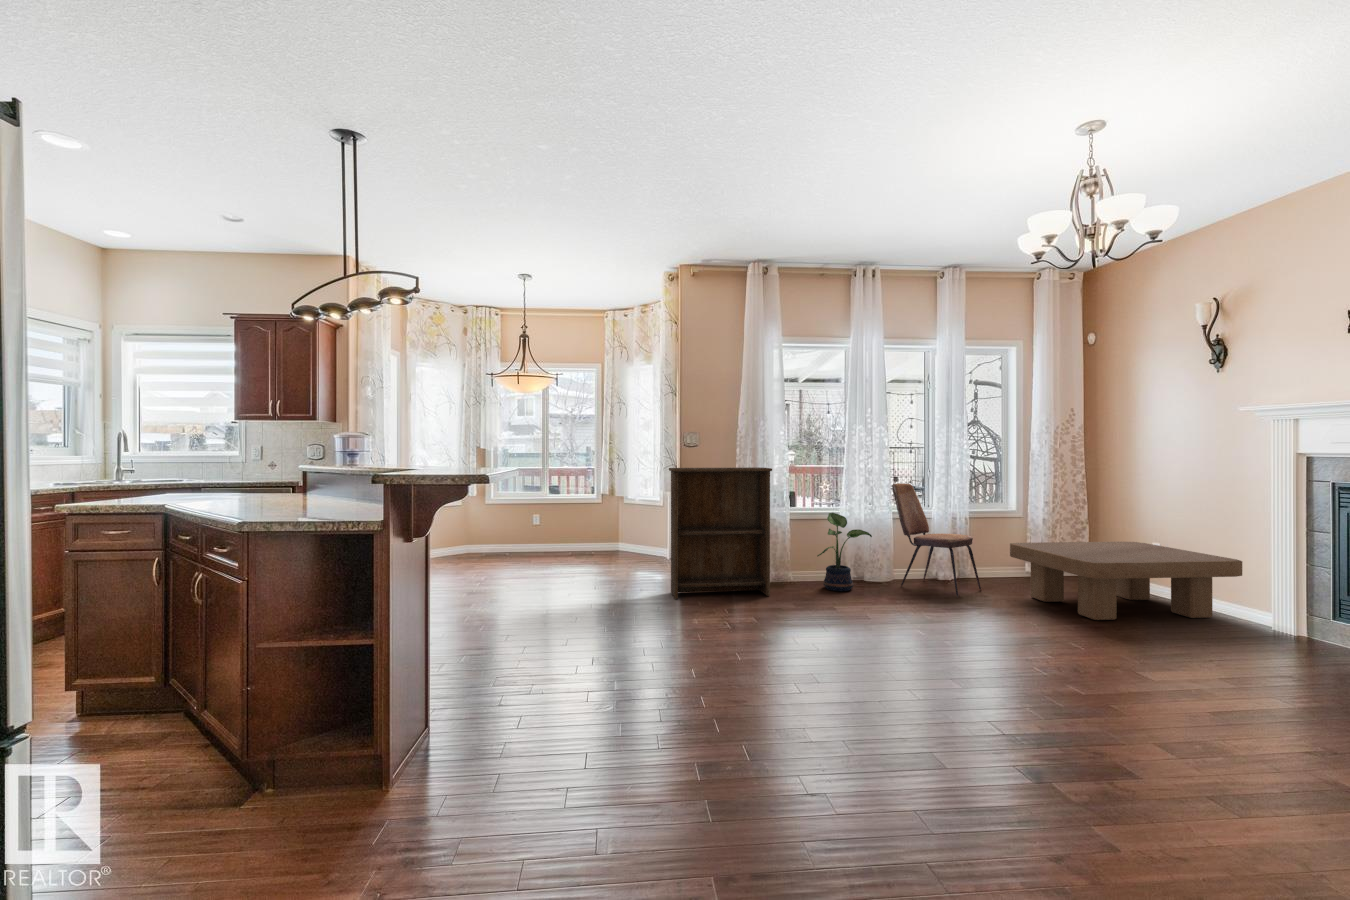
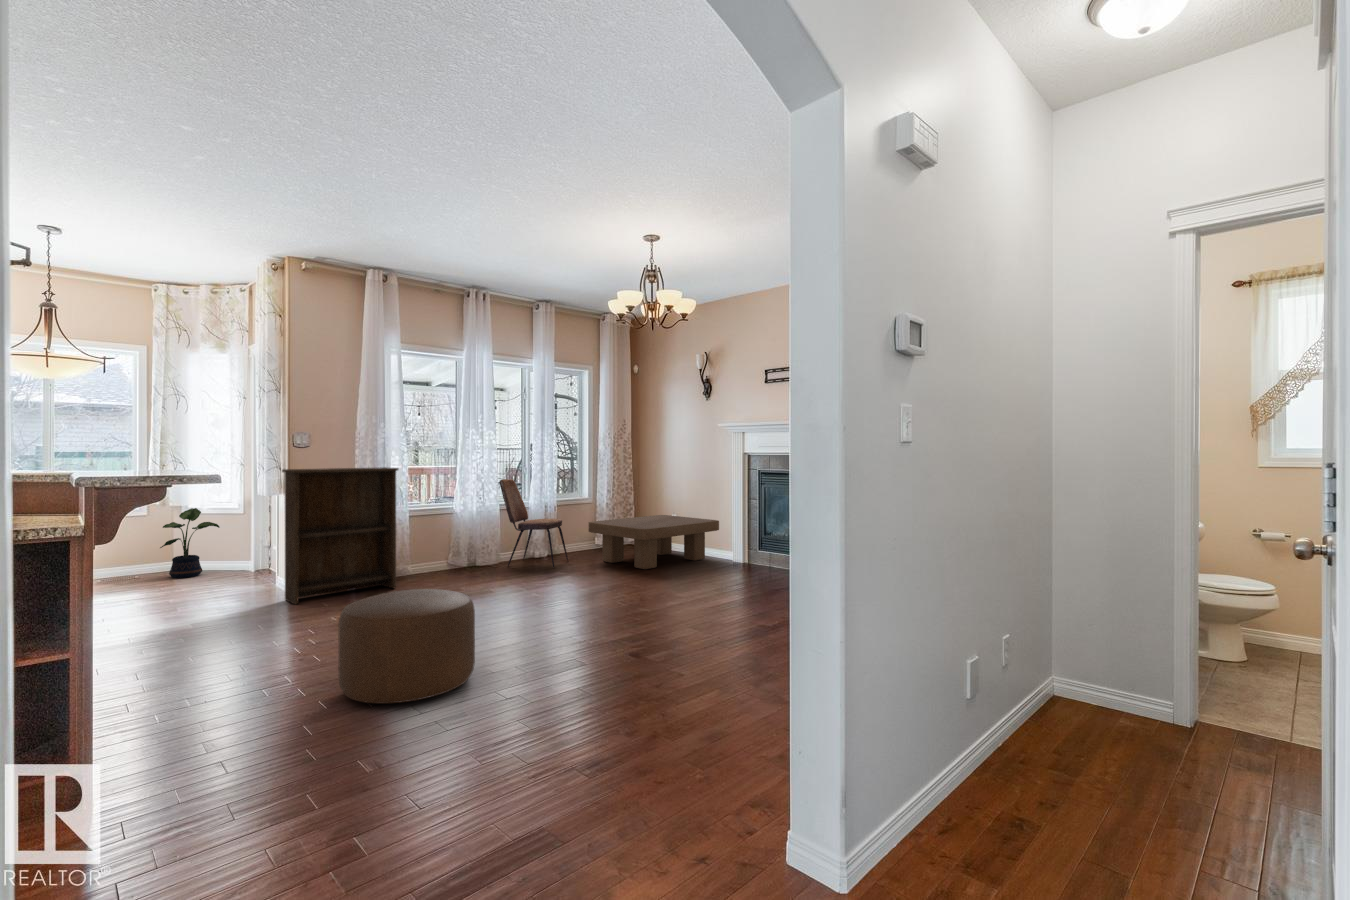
potted plant: present [817,513,872,591] -> present [160,508,219,578]
ottoman: none [633,614,783,760] -> present [338,589,475,703]

